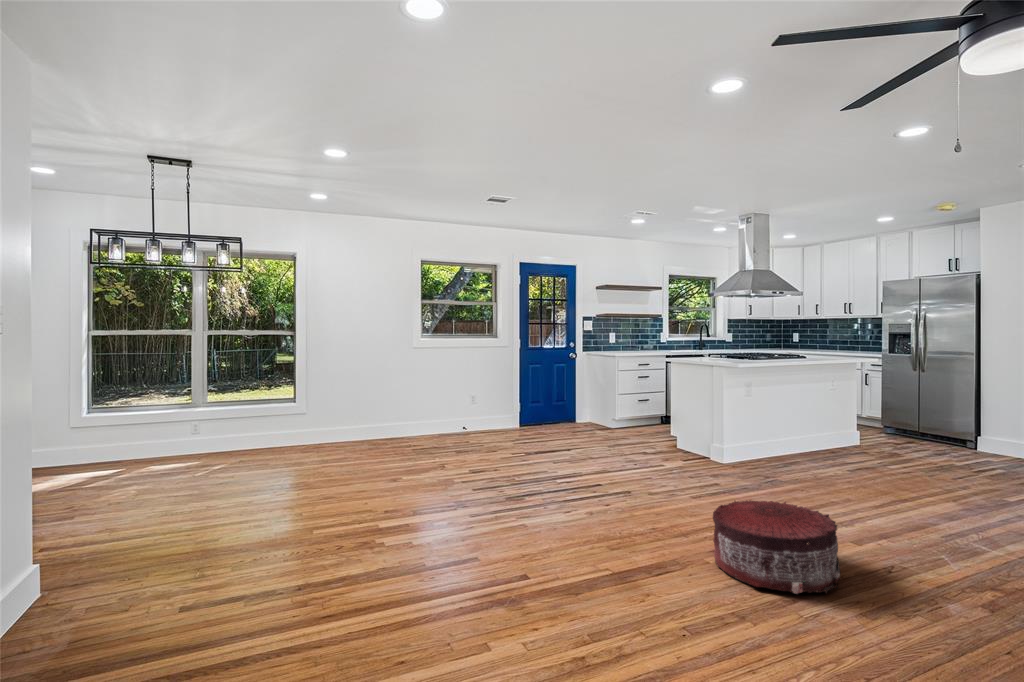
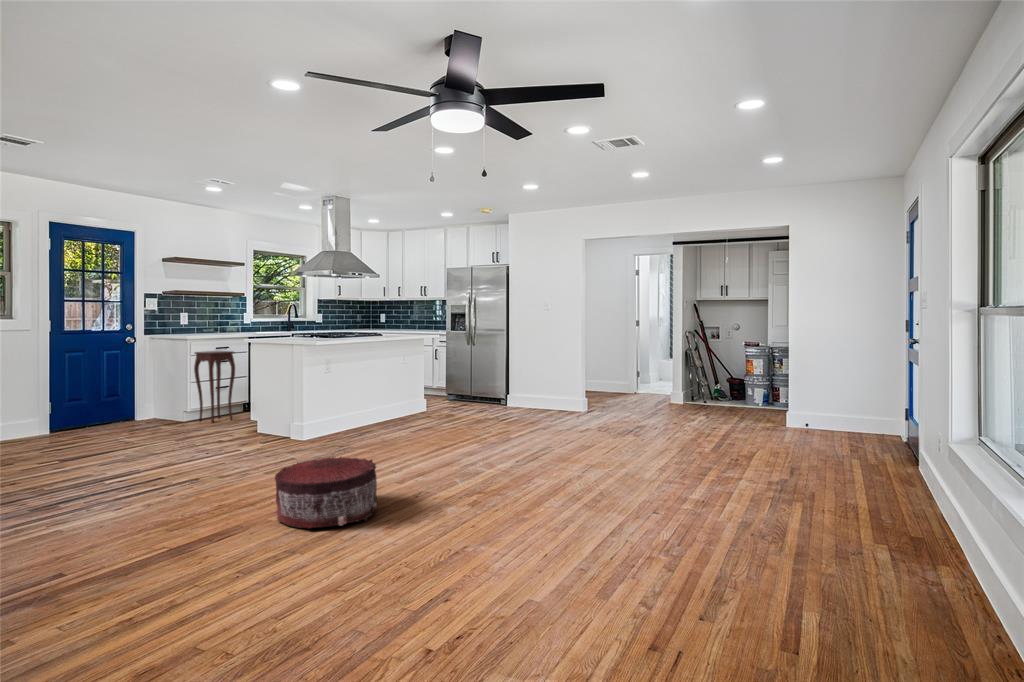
side table: none [621,367,655,432] -> present [194,351,235,423]

